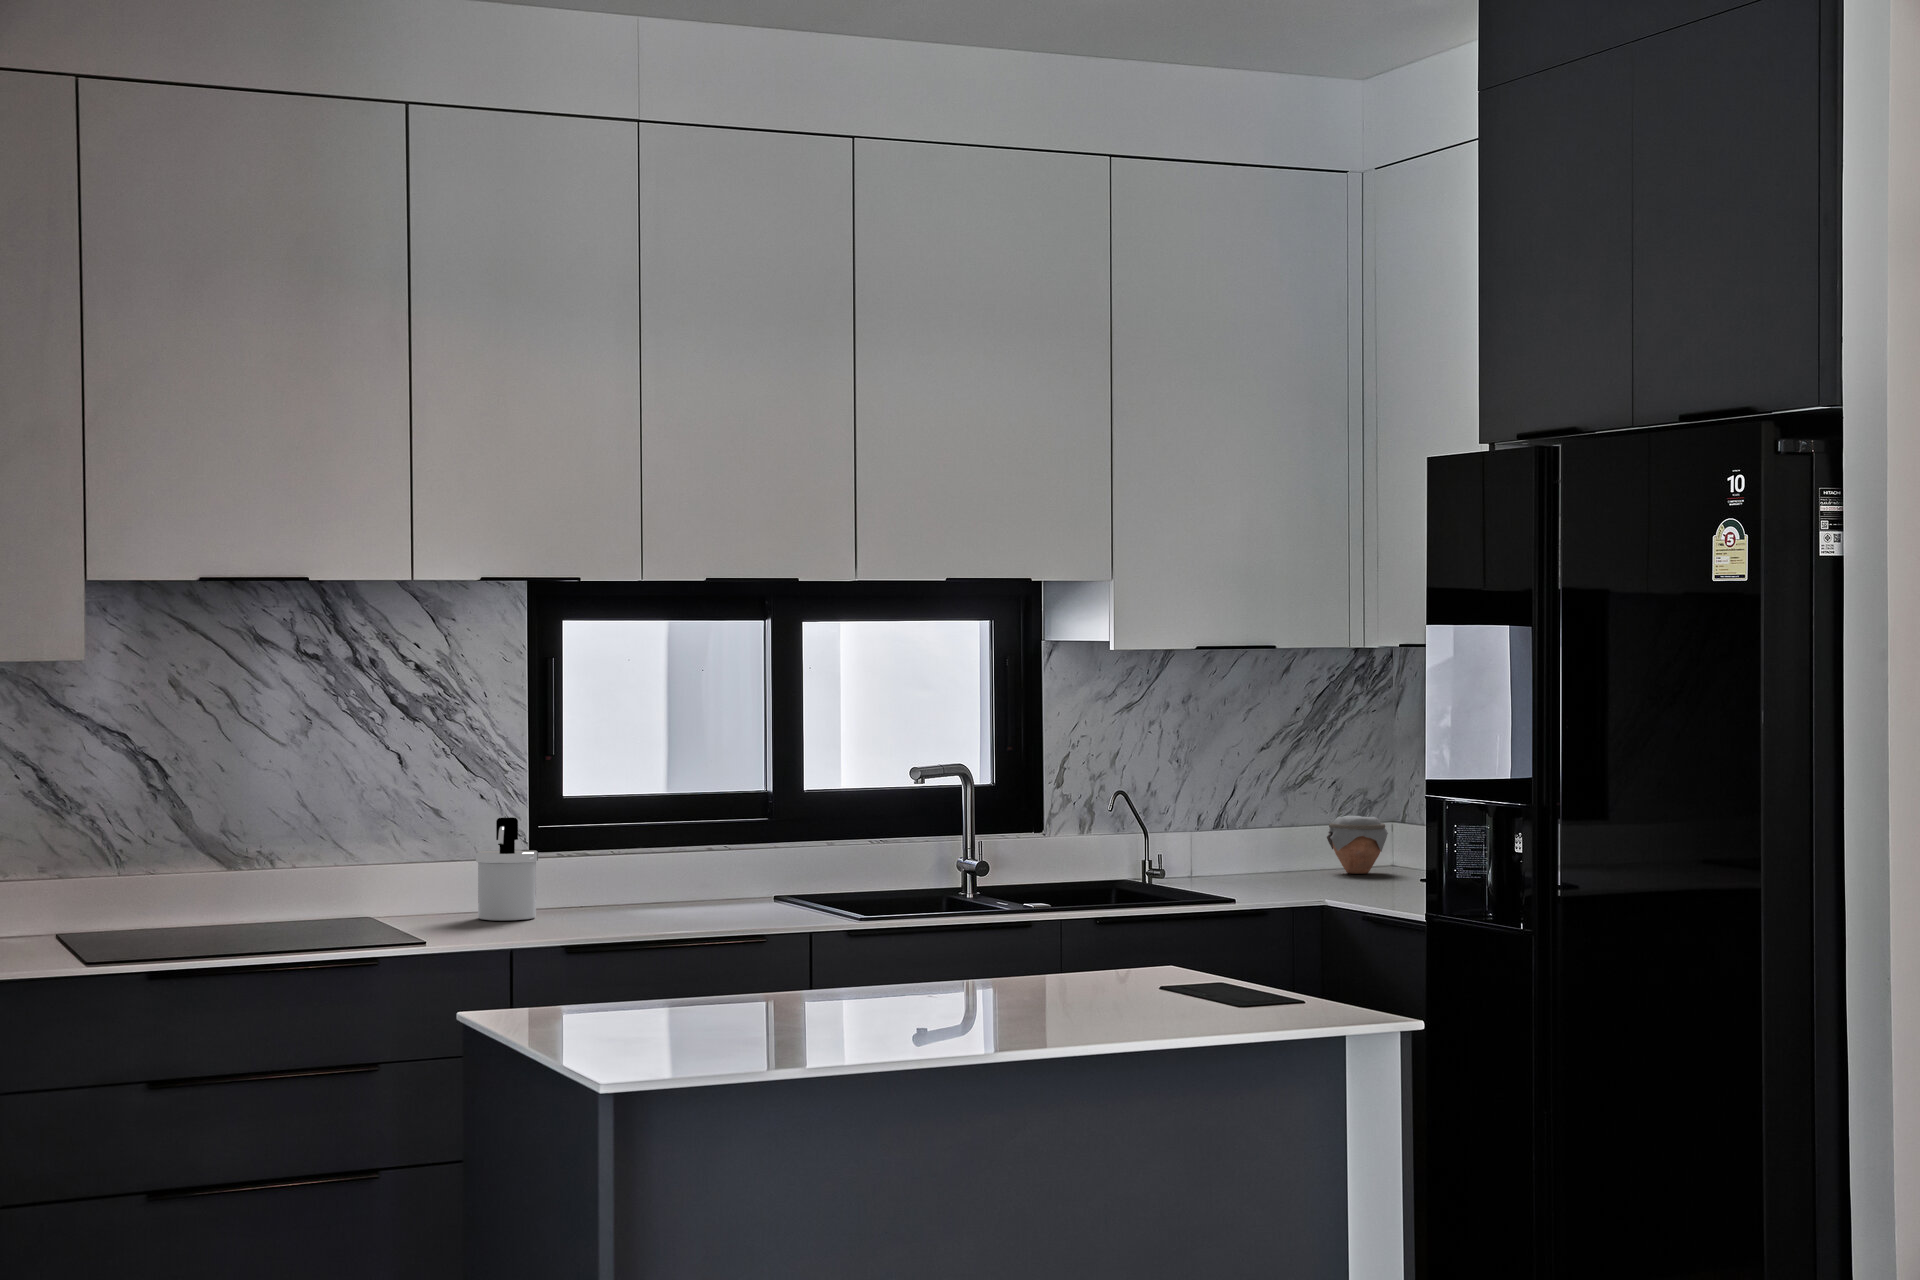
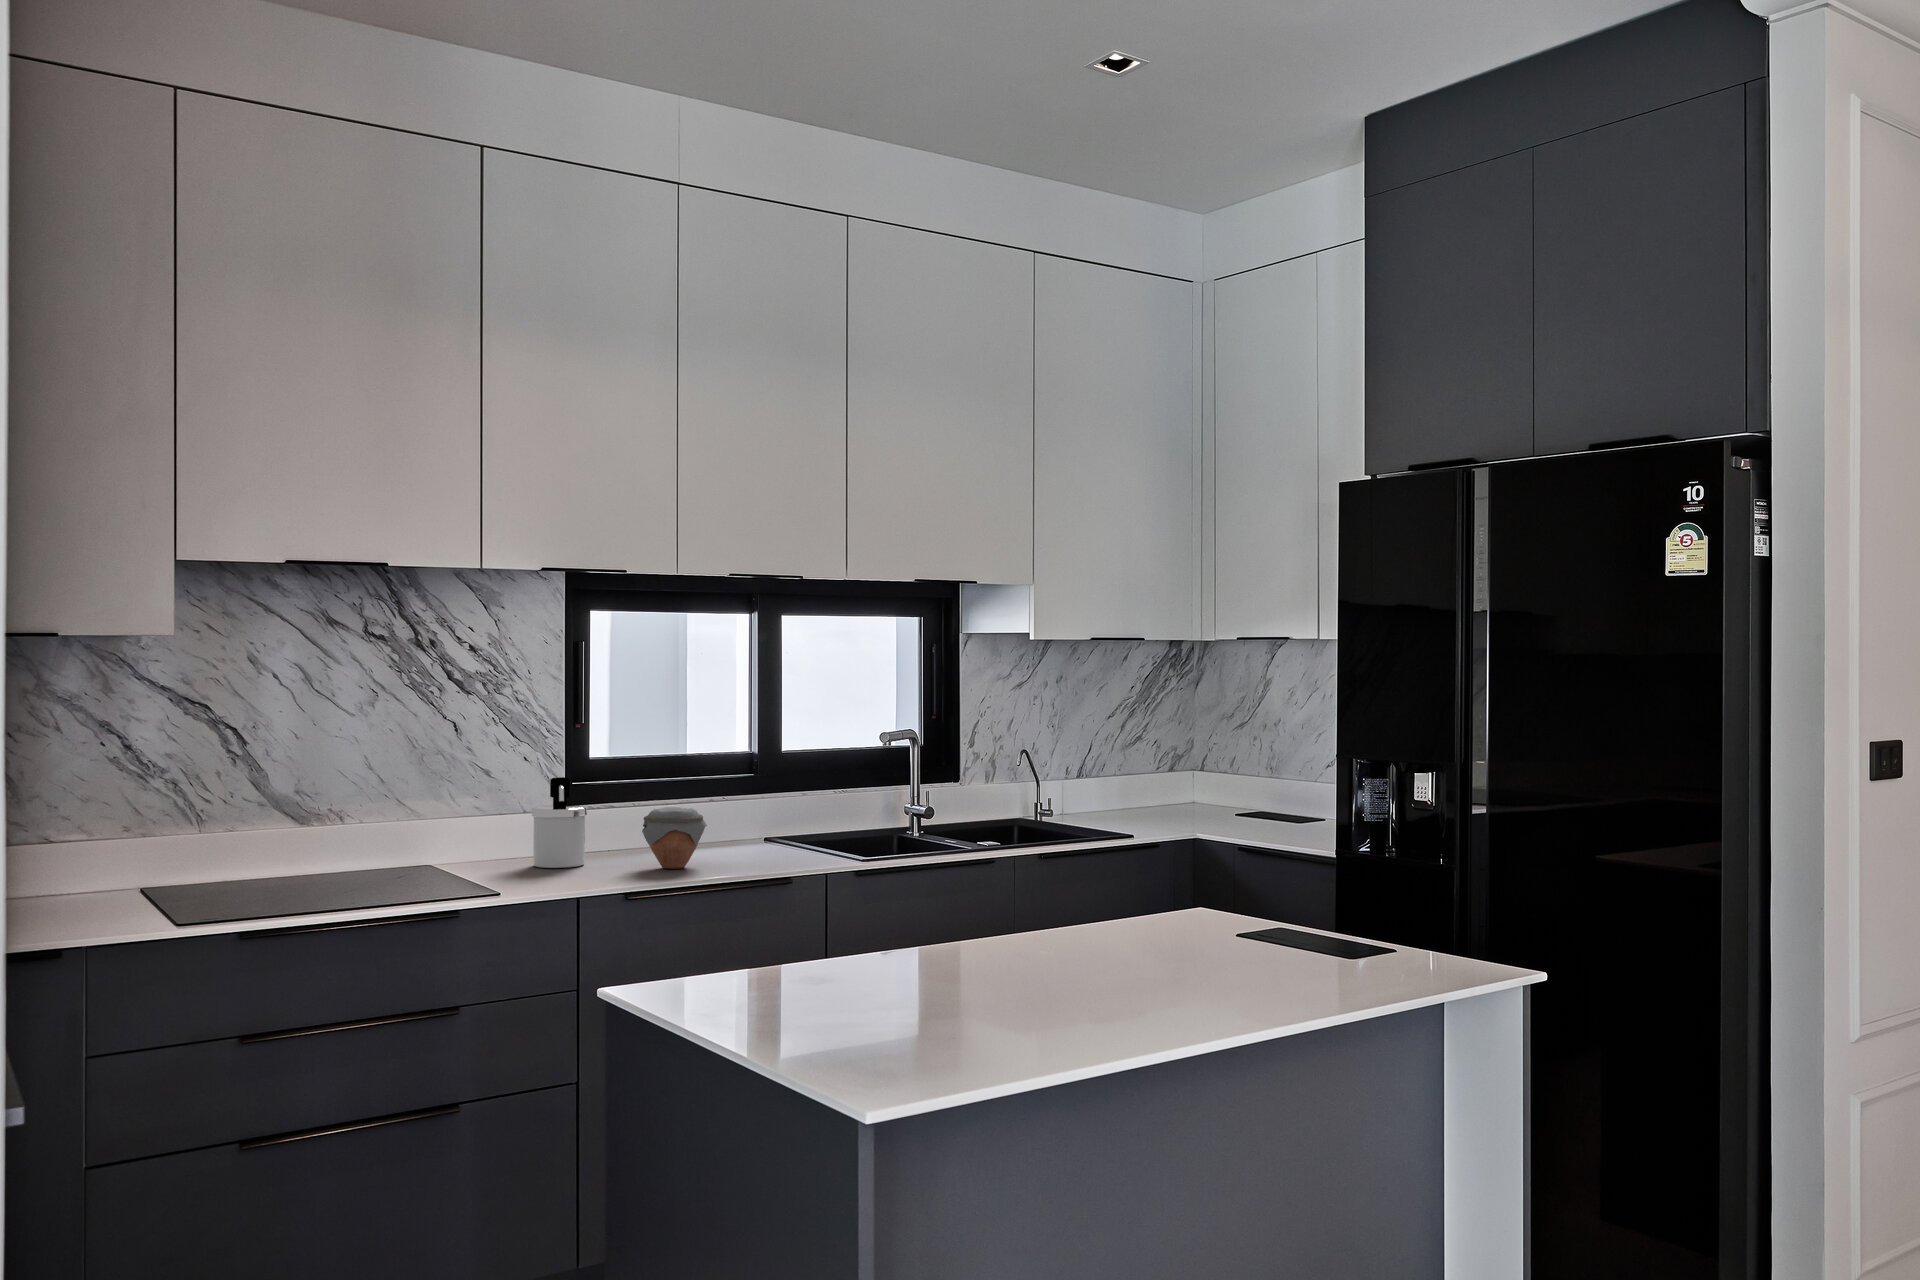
jar: present [1327,816,1388,874] -> present [642,807,707,869]

